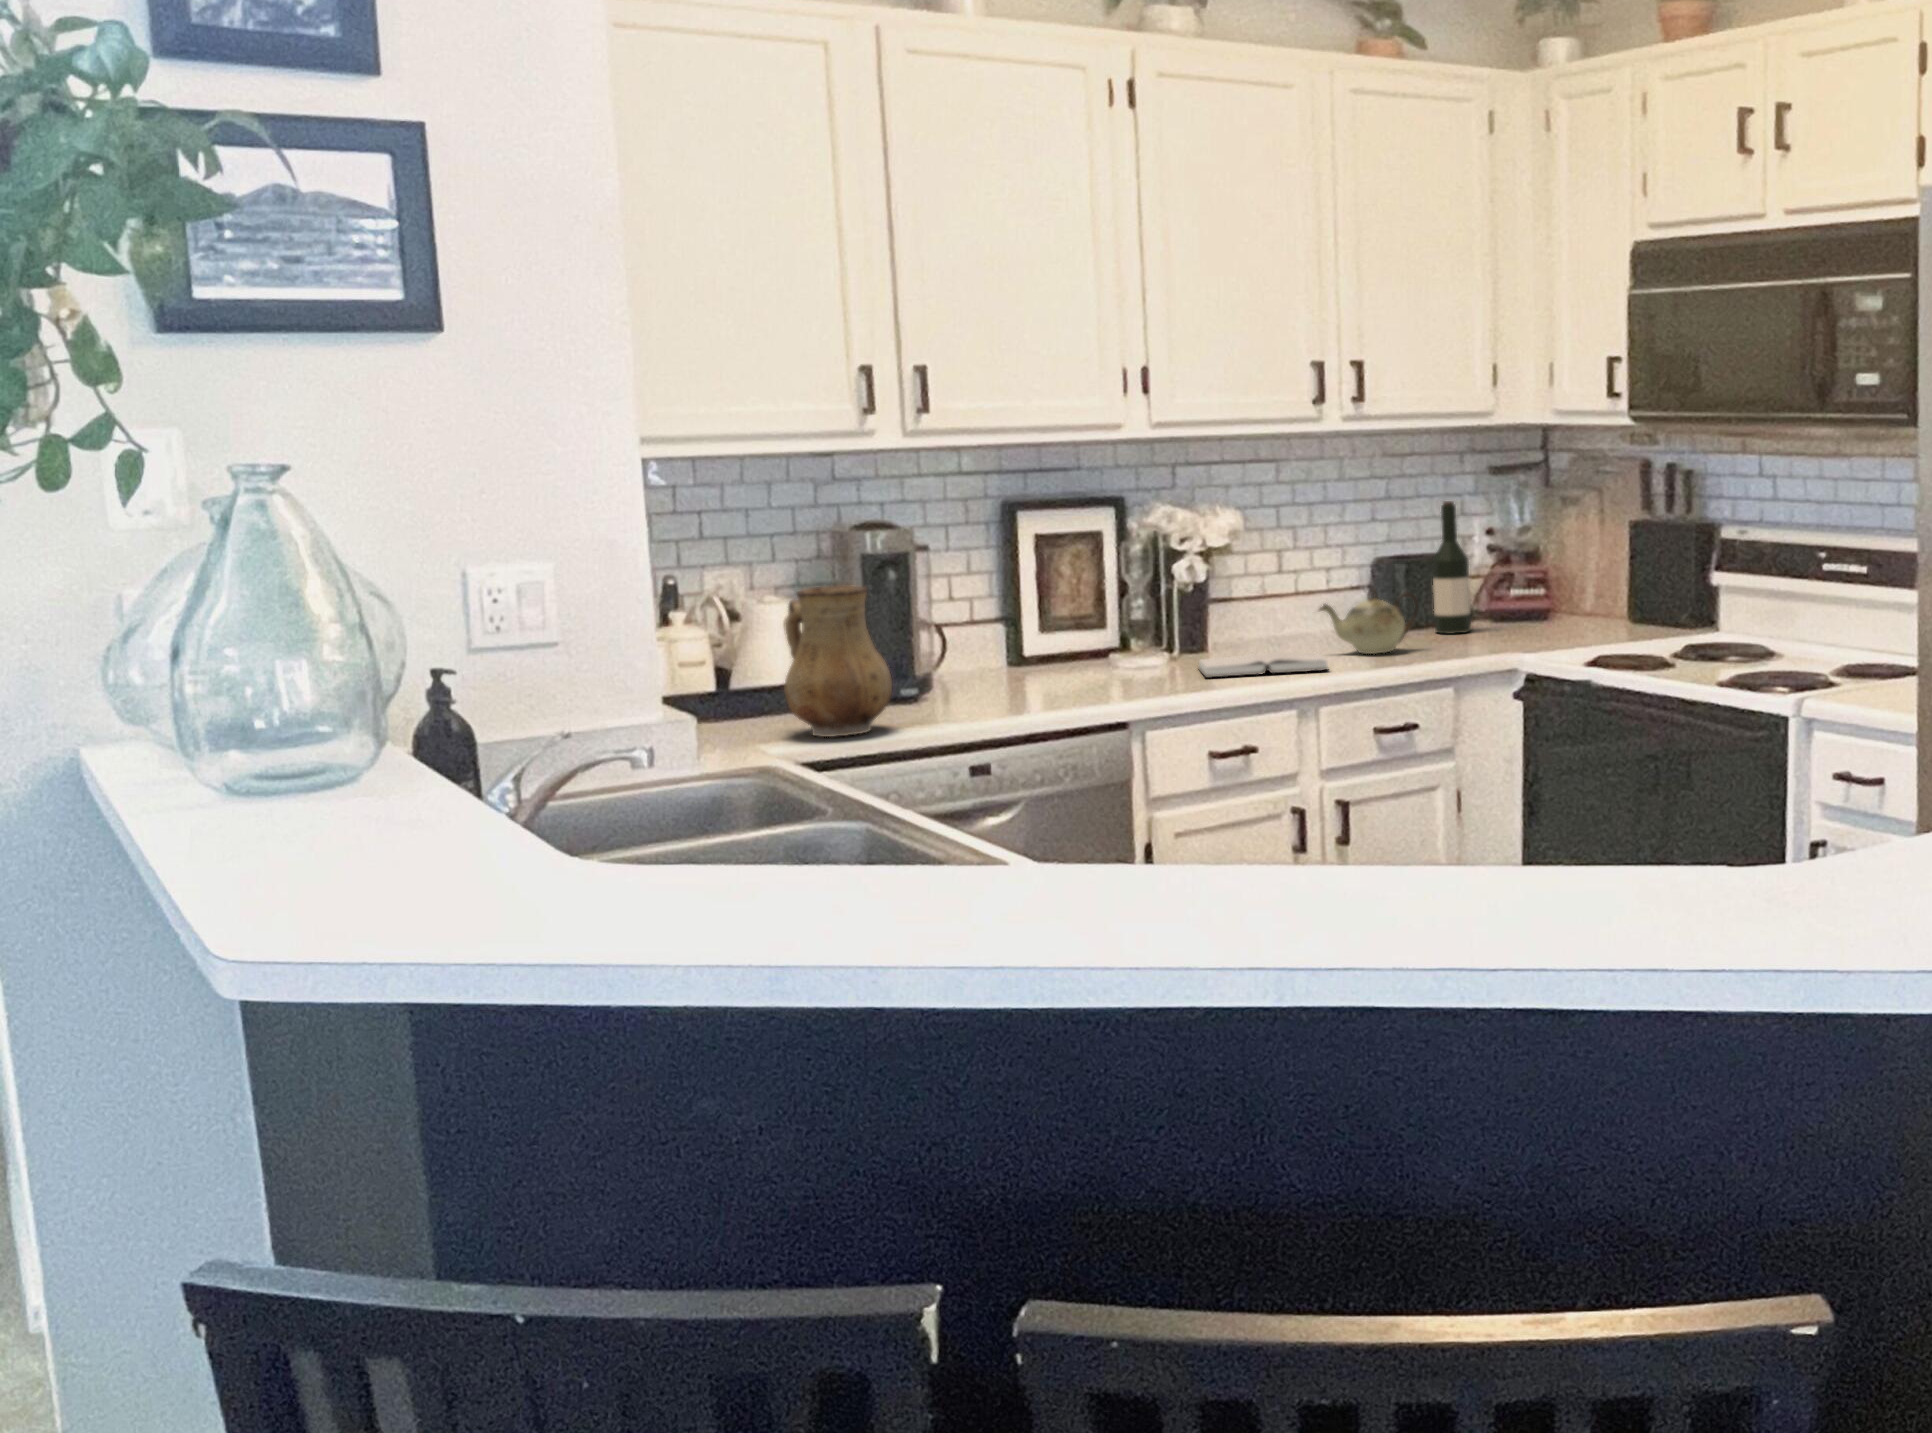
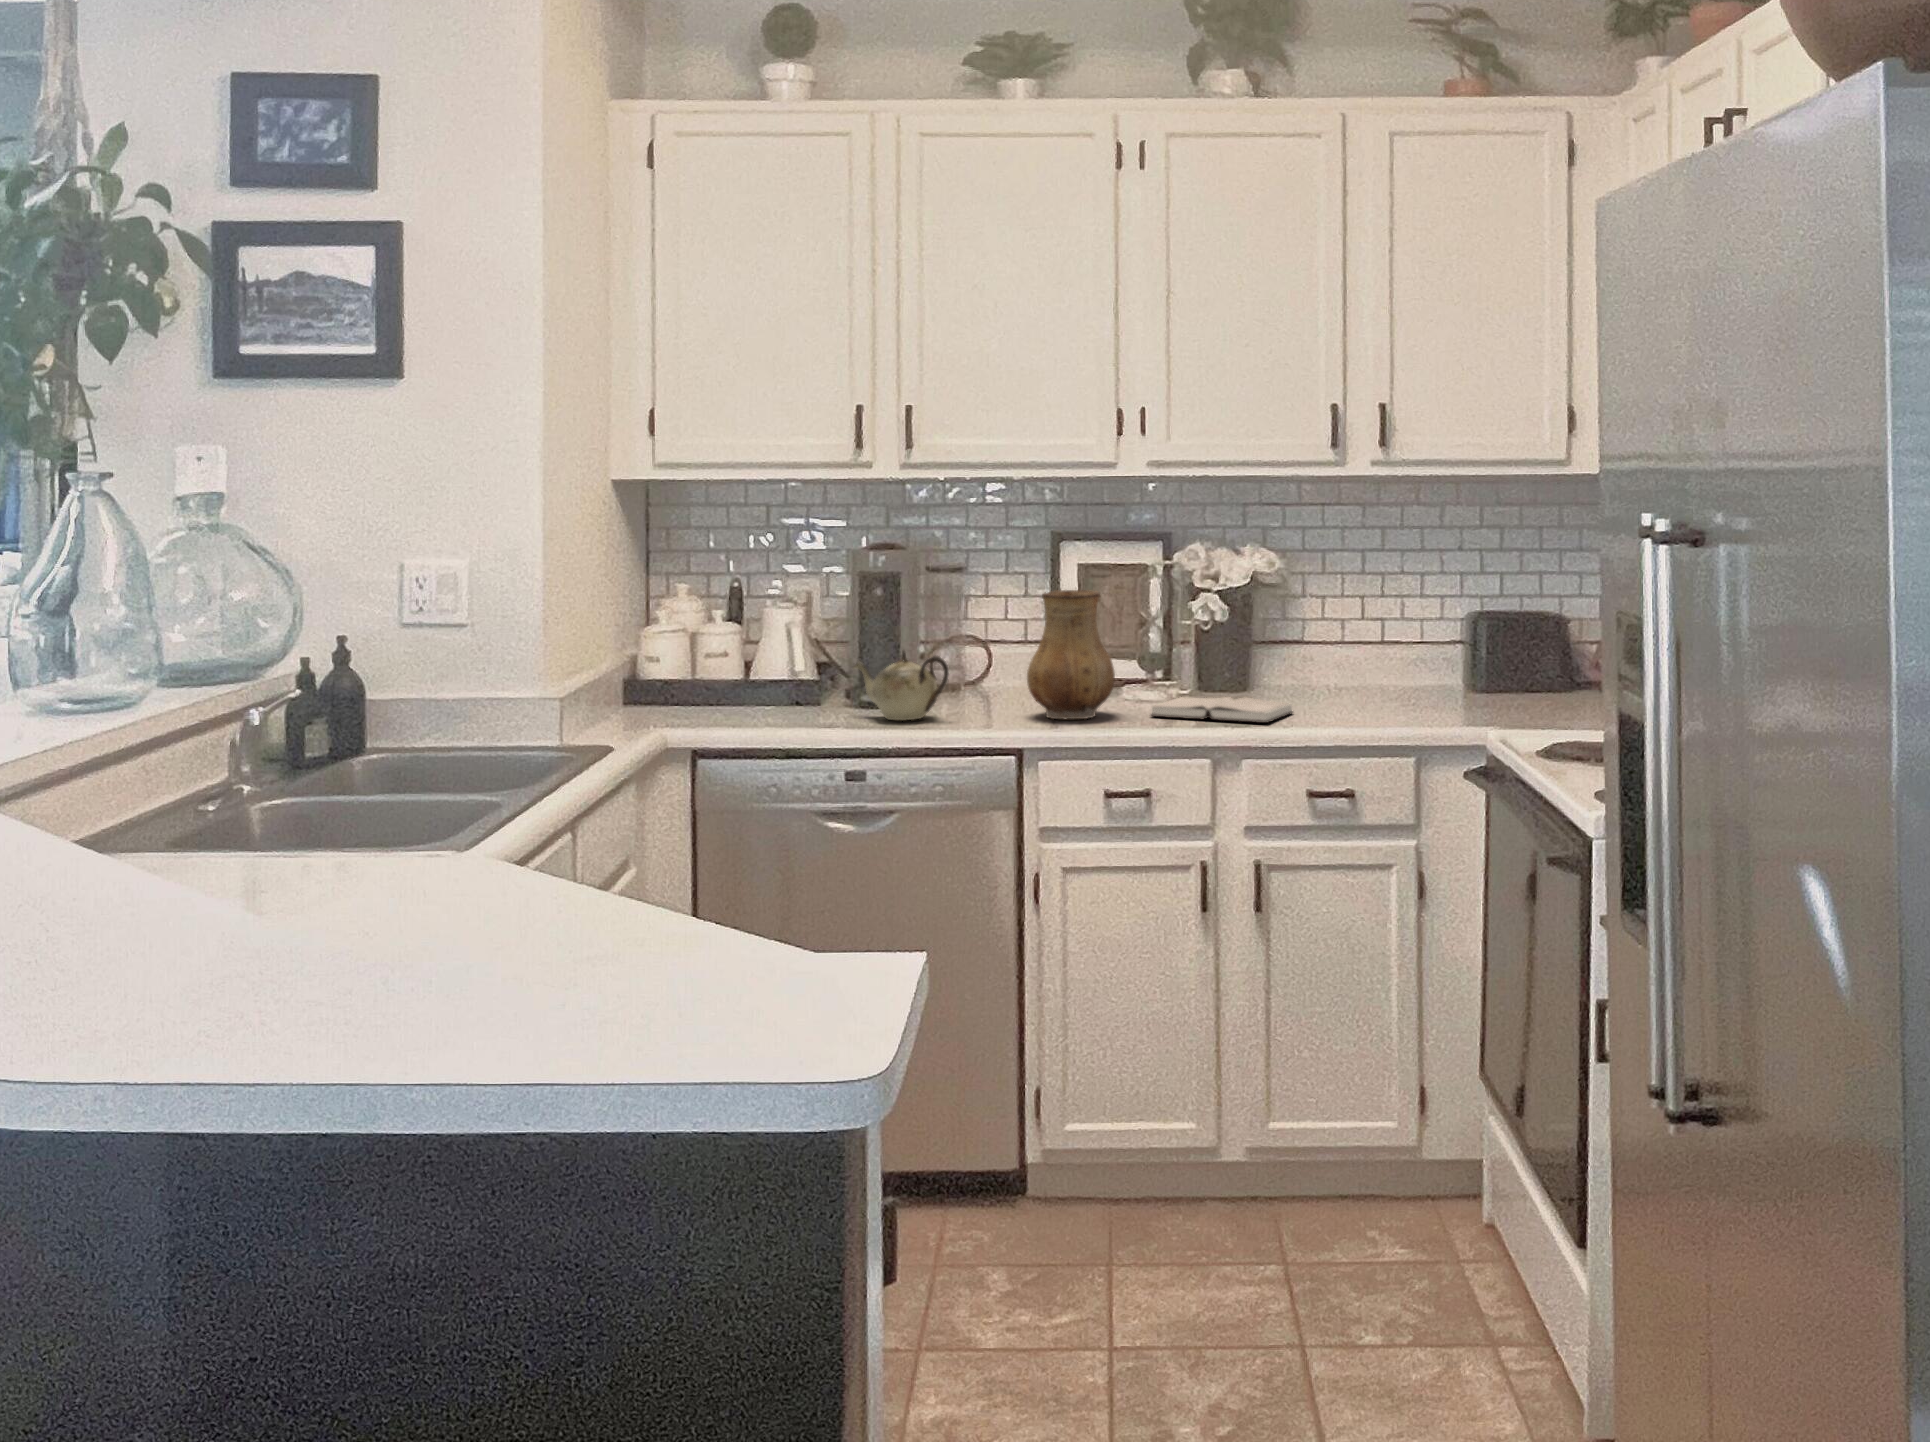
wine bottle: present [1432,501,1471,634] -> none [1499,556,1537,701]
ceramic pitcher: present [784,585,892,737] -> present [1027,590,1115,719]
teapot: present [1319,589,1419,654] -> present [853,650,949,720]

